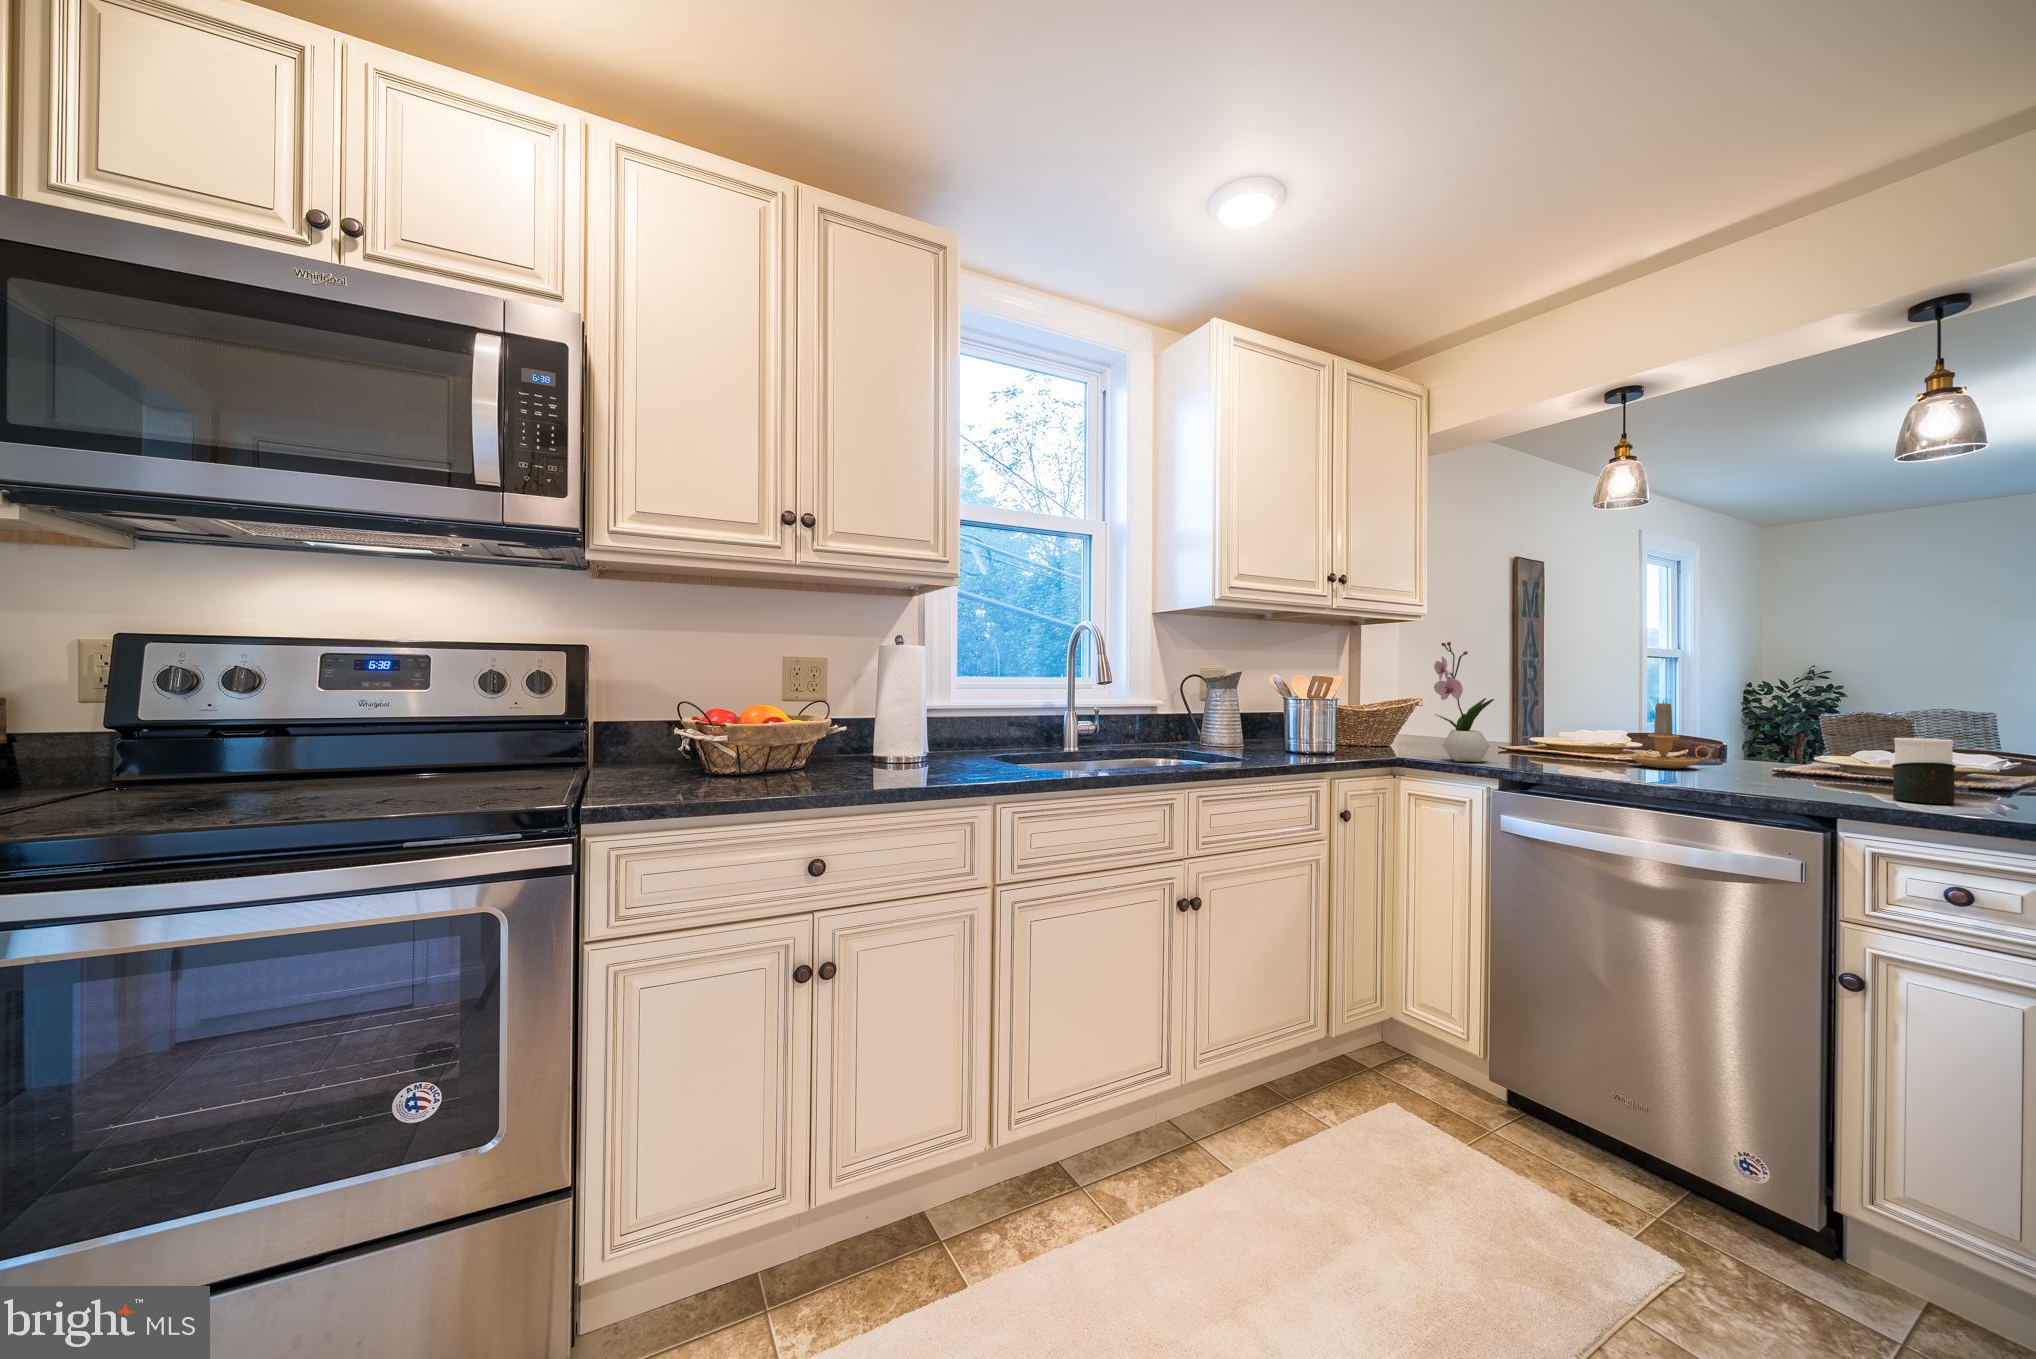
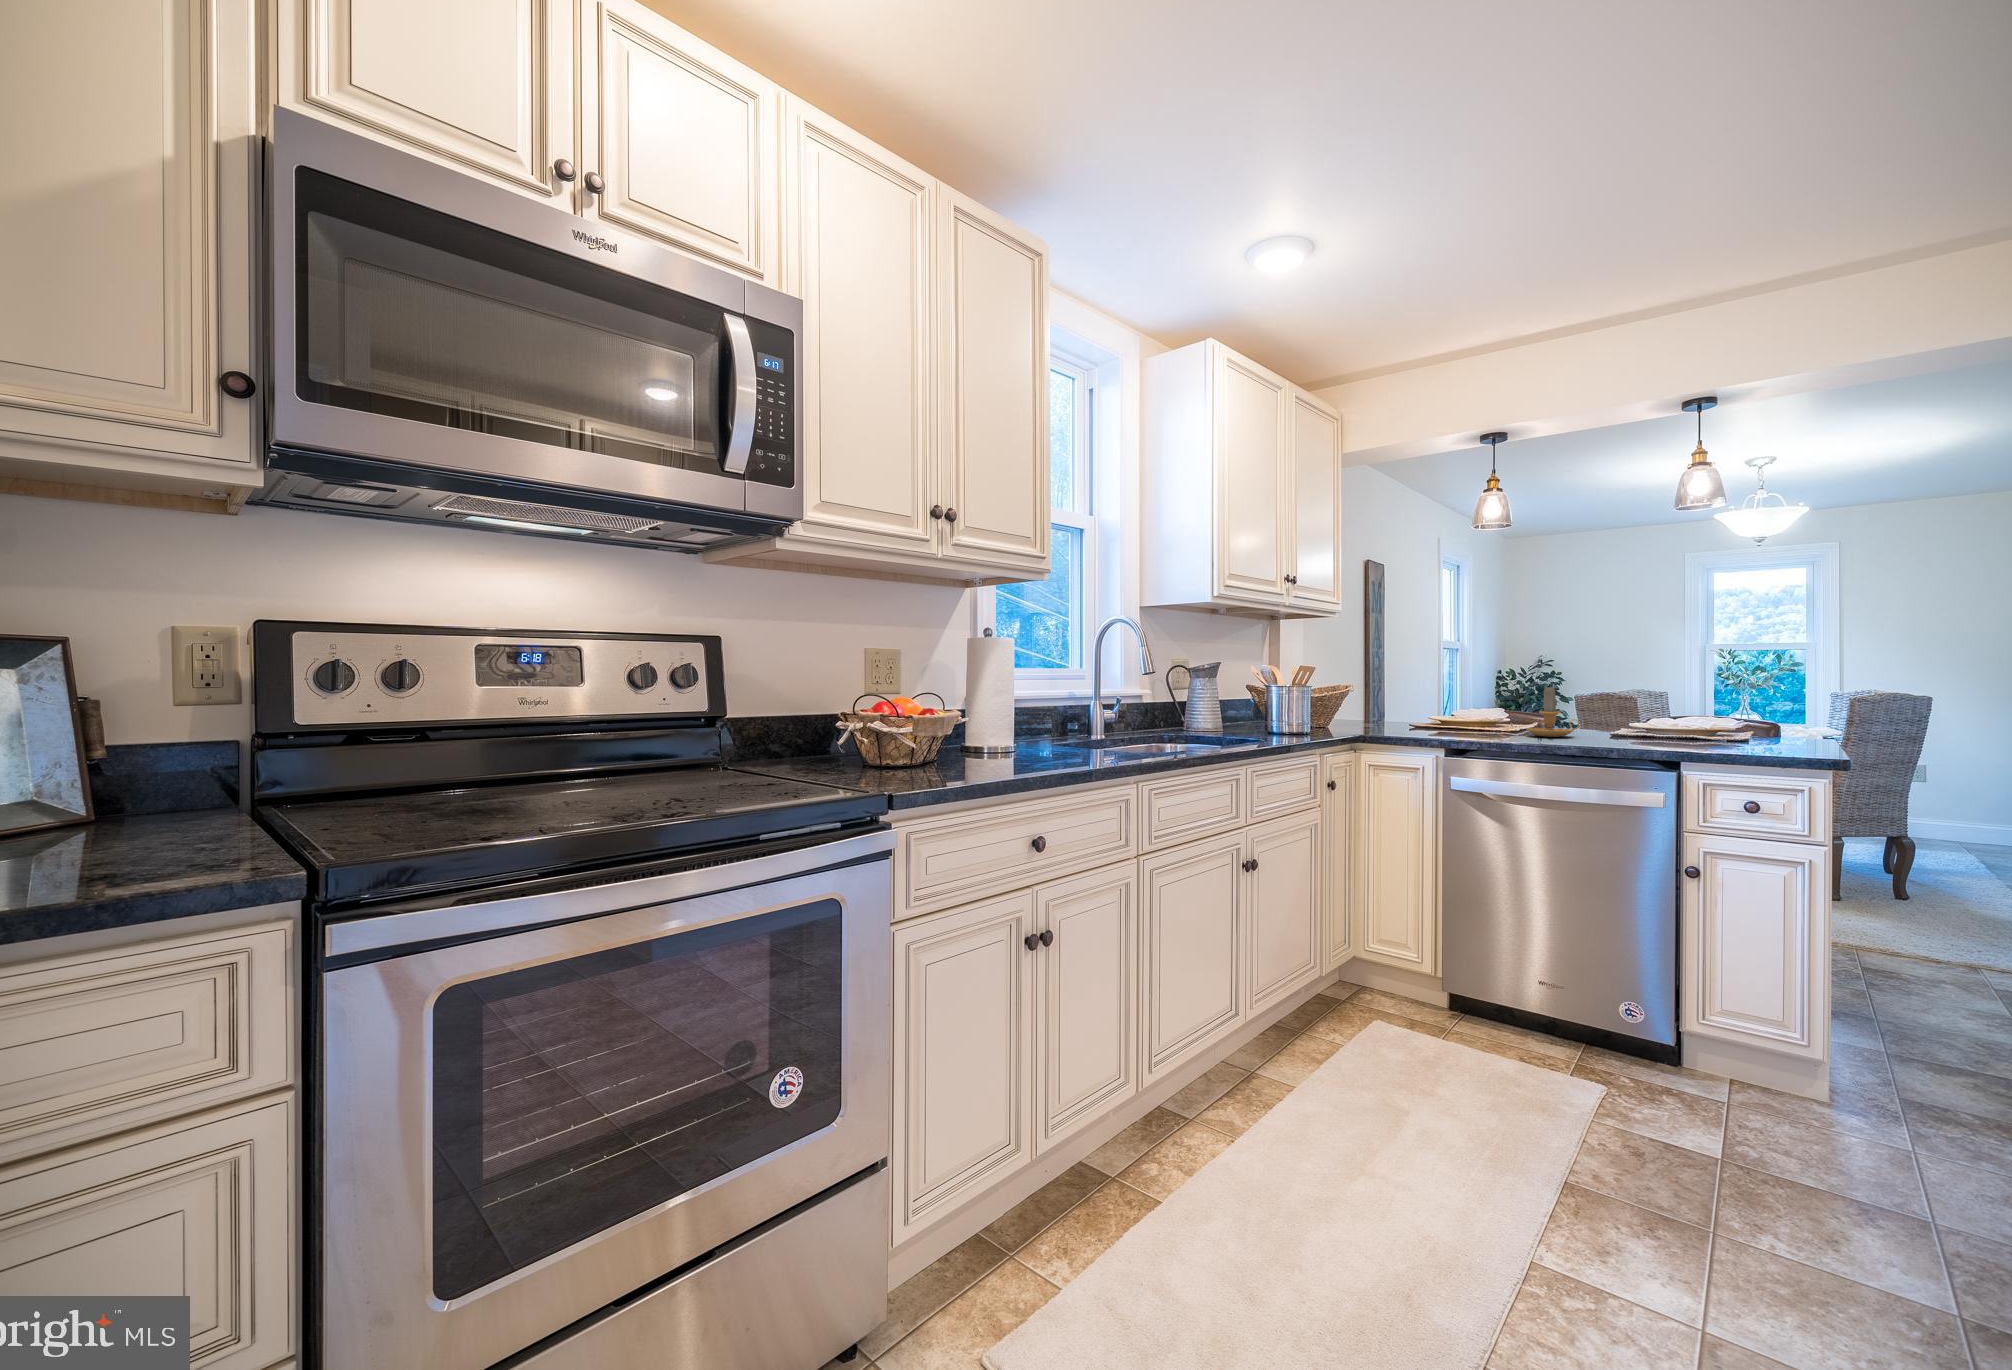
flower arrangement: present [1434,642,1494,762] -> none [1386,638,1437,737]
cup: present [1892,738,1956,804] -> none [1710,708,1745,751]

